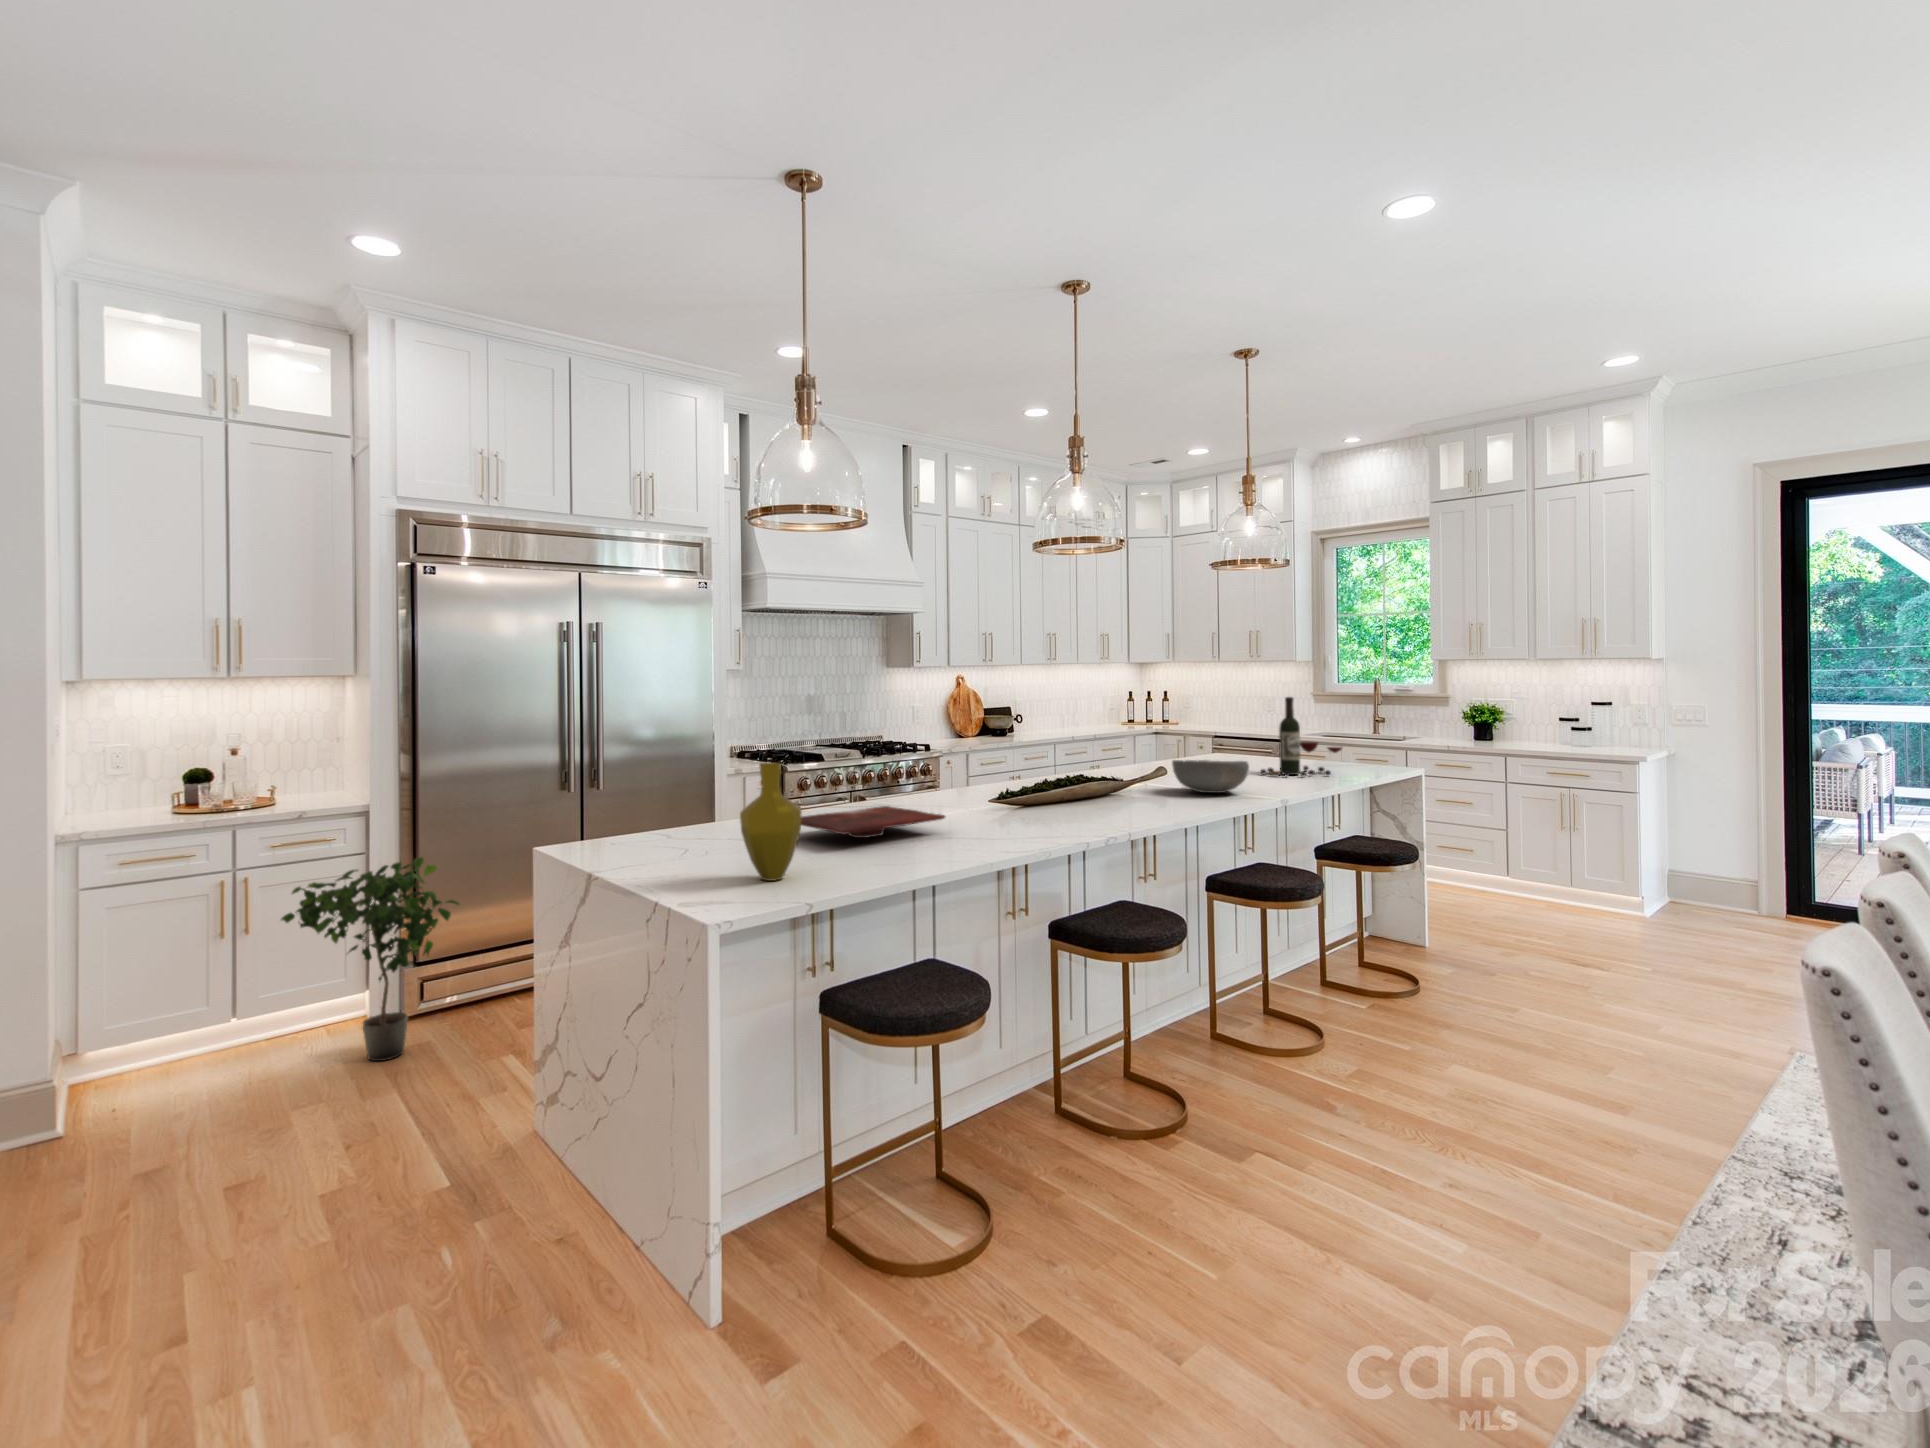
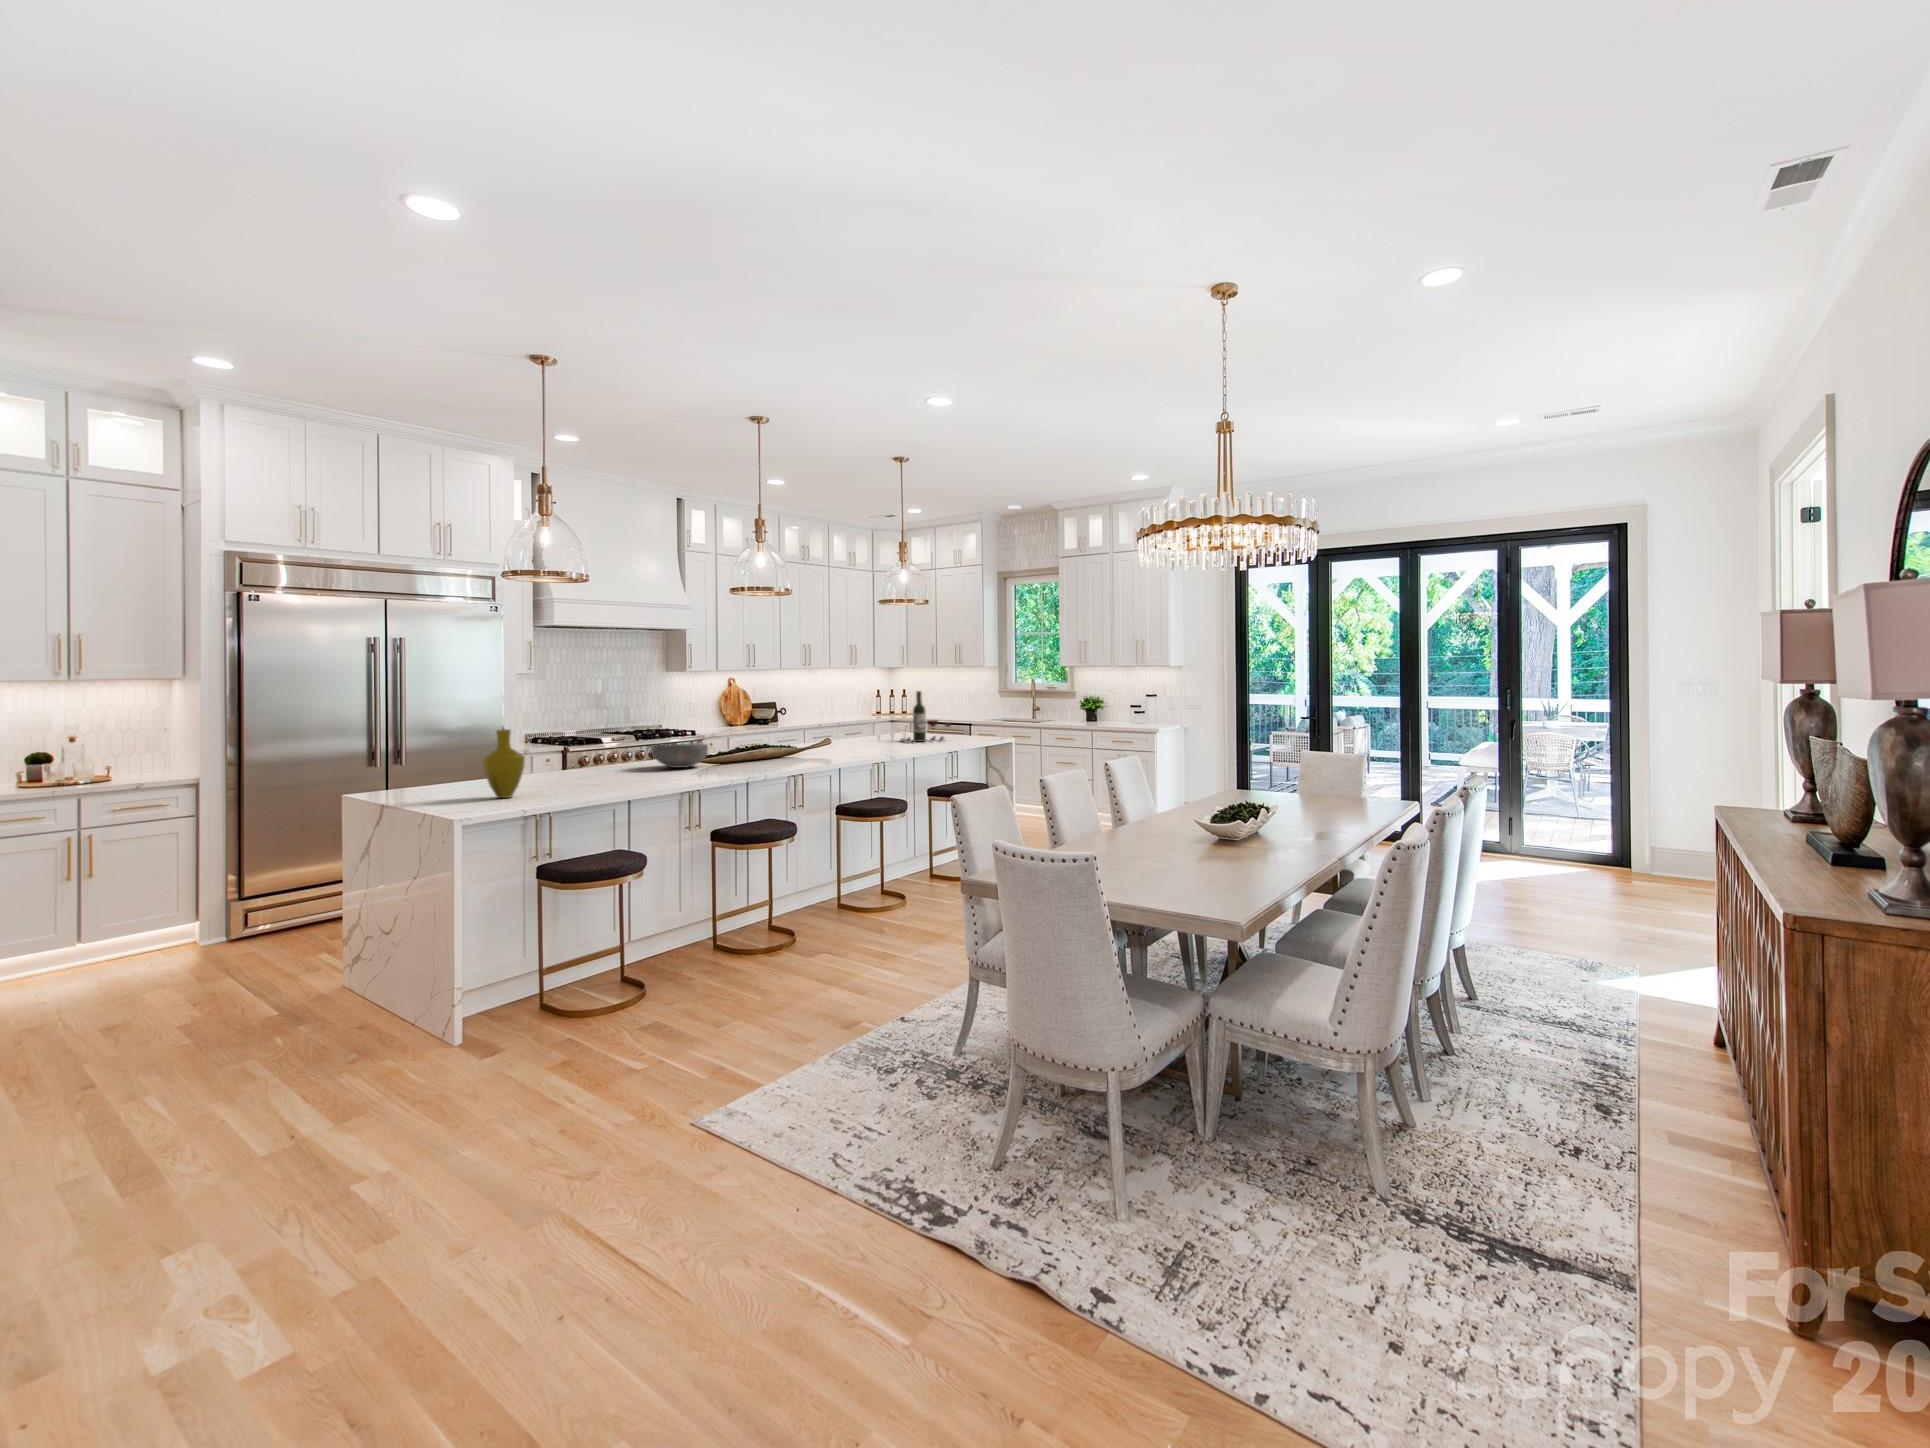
bowl: present [1172,760,1249,793] -> present [652,743,708,768]
cutting board: present [801,806,945,838] -> none [529,762,641,779]
potted plant: present [281,857,459,1061] -> none [125,814,282,963]

